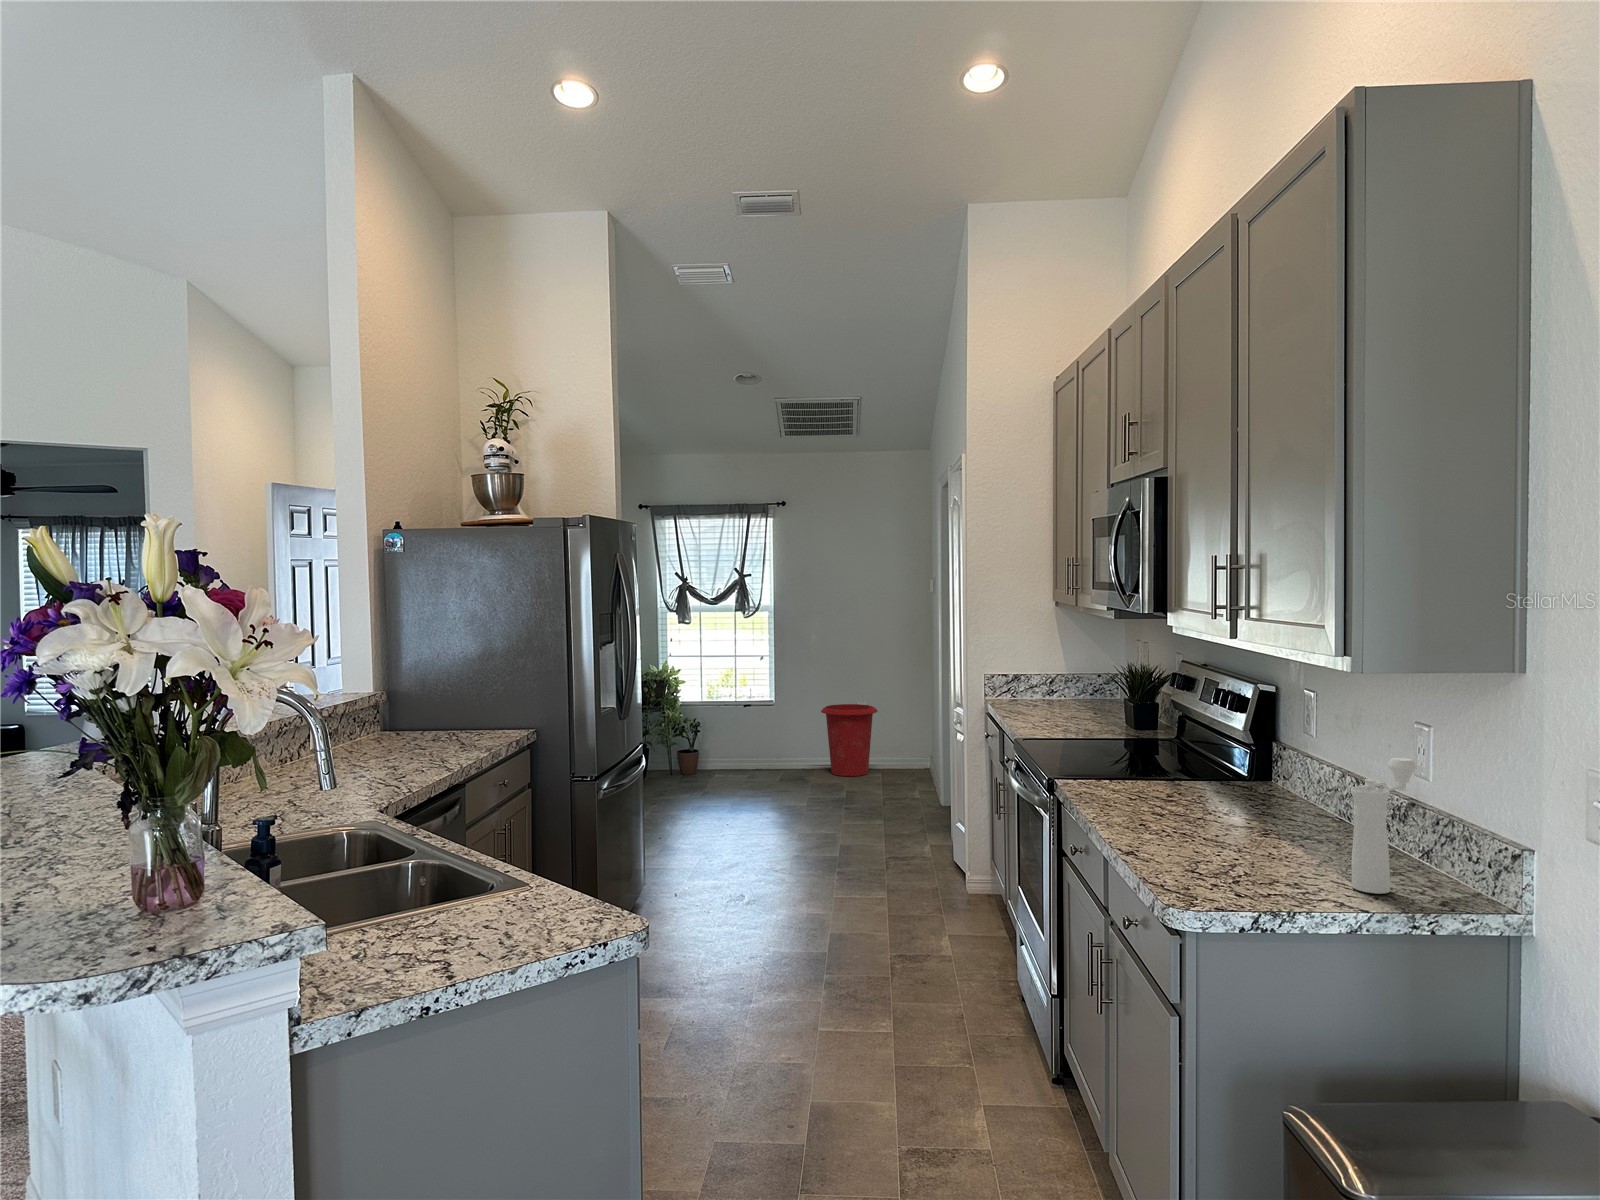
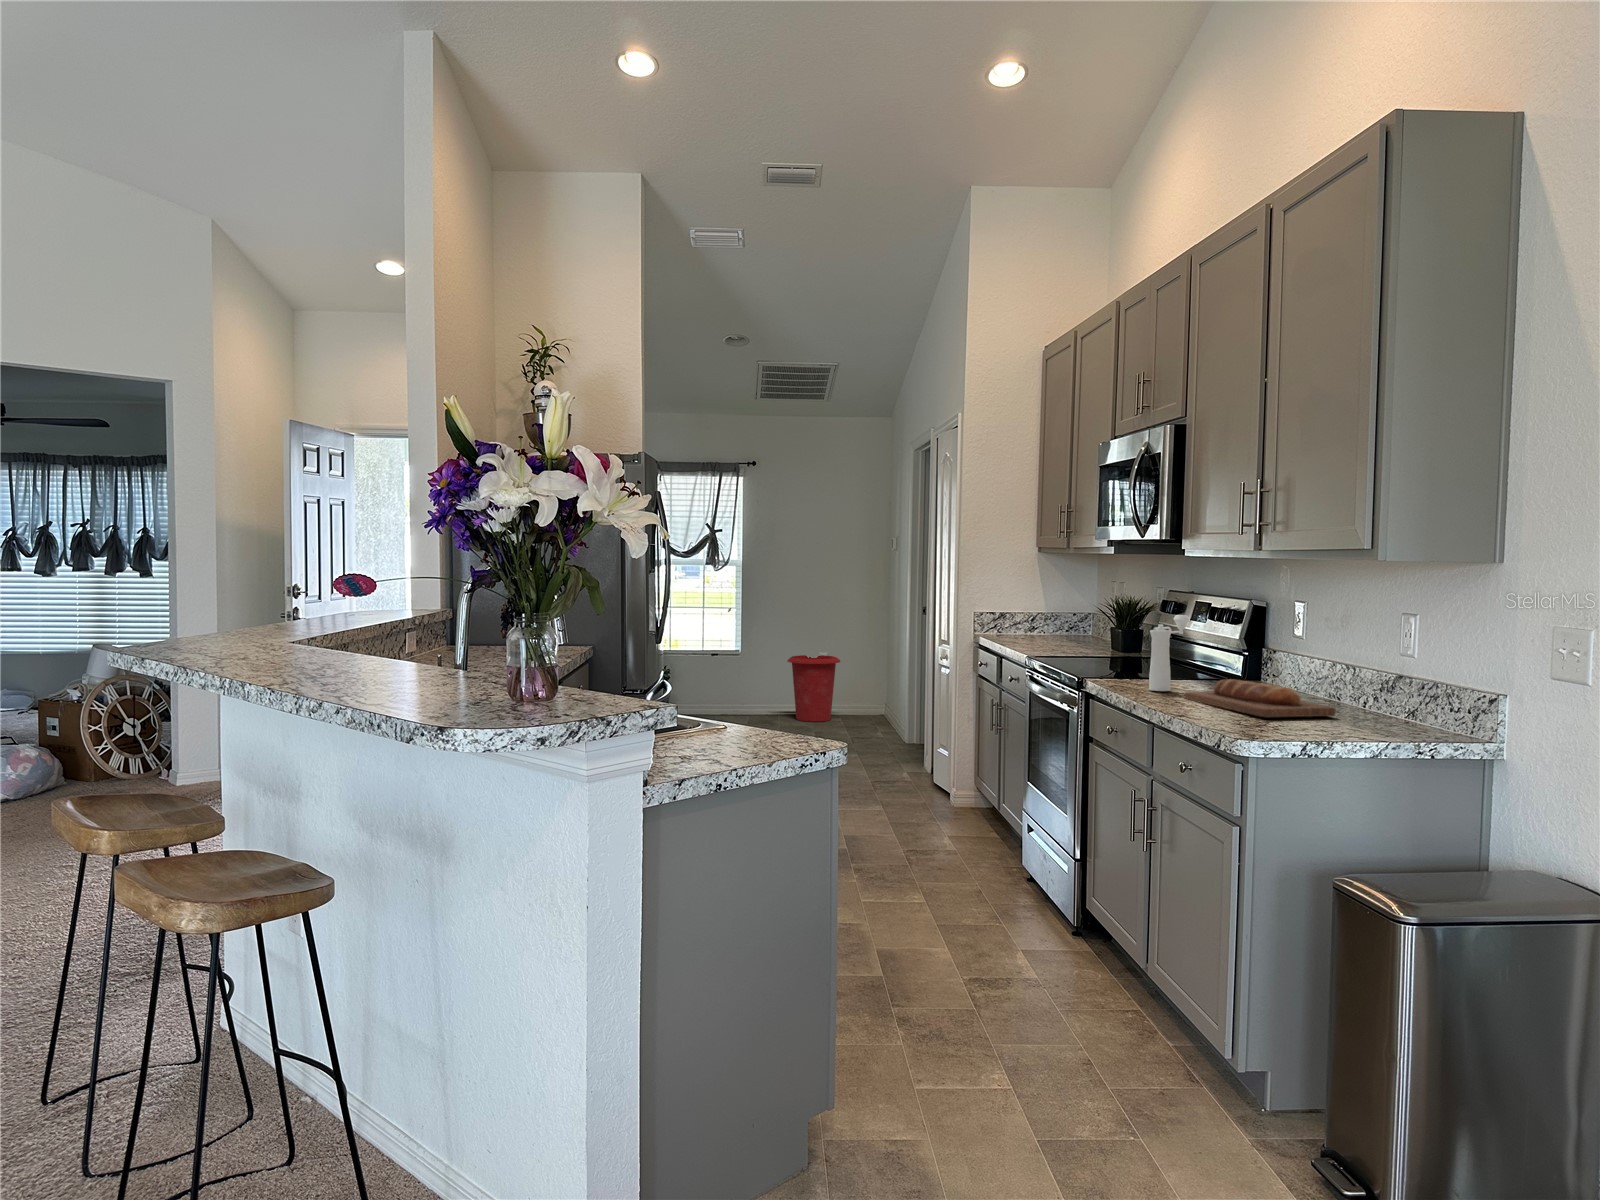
pepper mill: present [1351,758,1417,894] -> present [1149,615,1190,691]
bread loaf: none [1156,795,1329,857] -> present [1184,679,1336,717]

